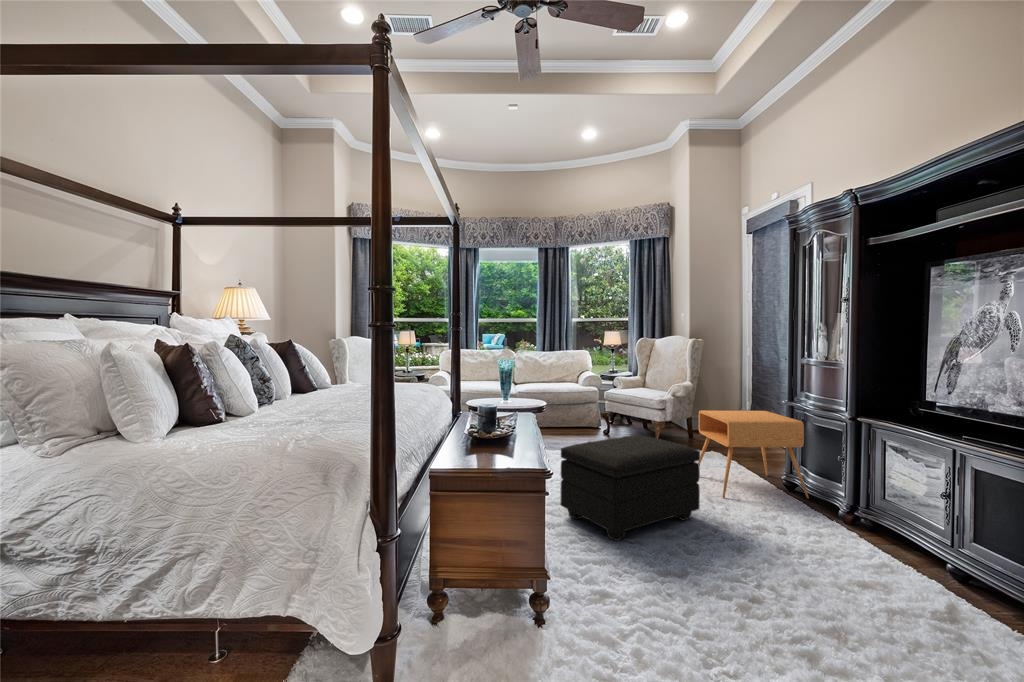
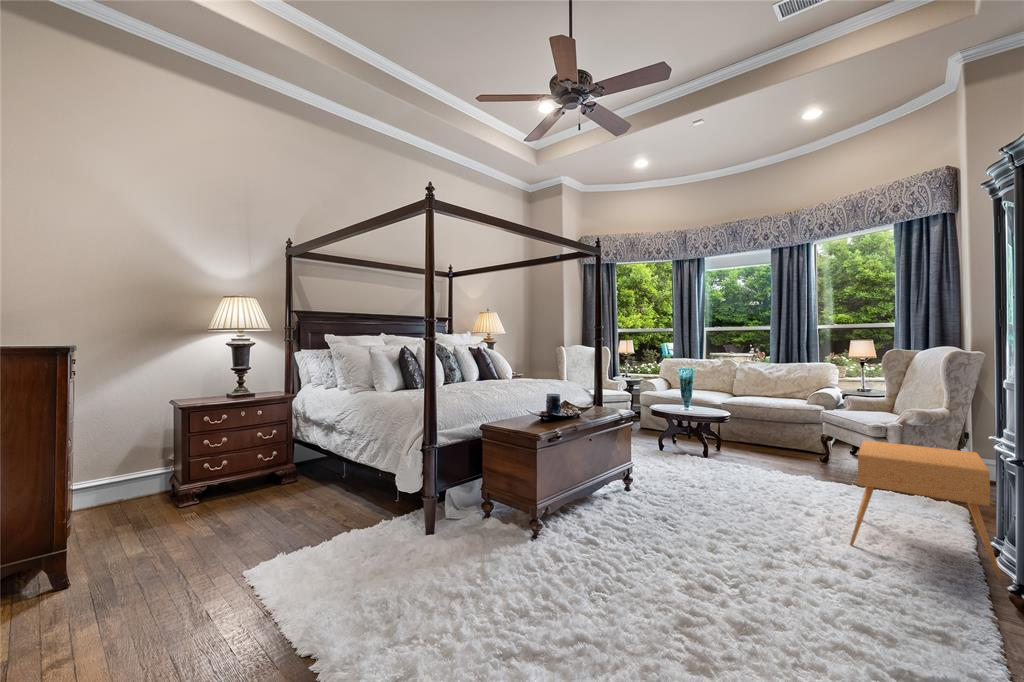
footstool: present [560,436,700,541] -> none [637,450,775,548]

